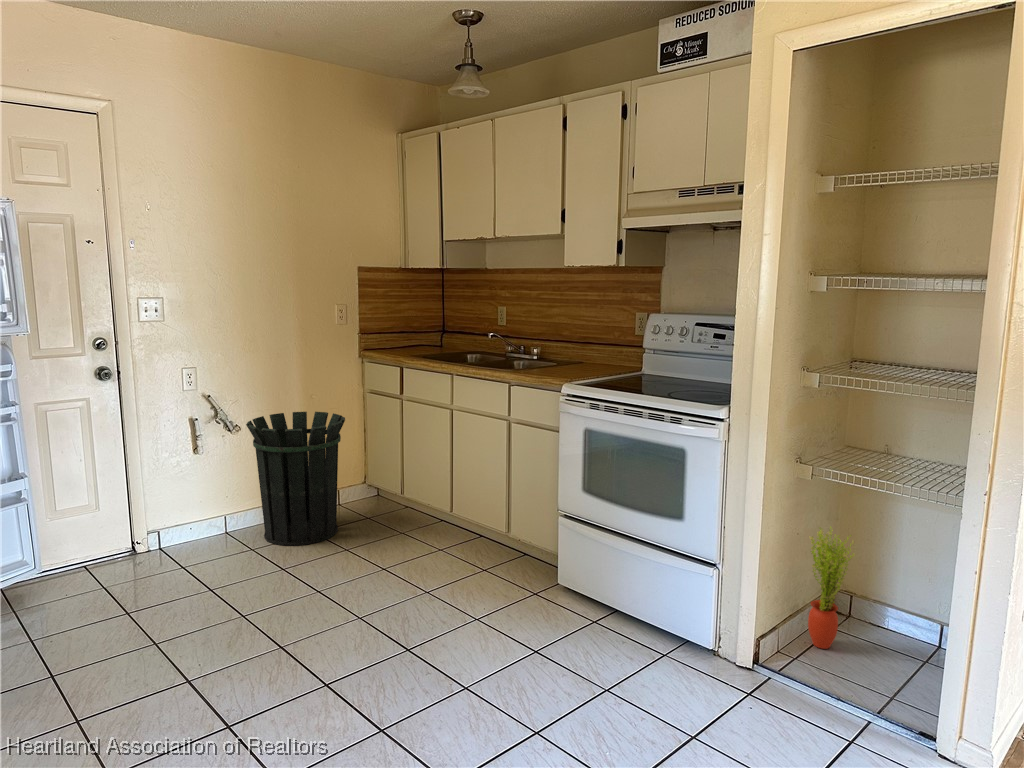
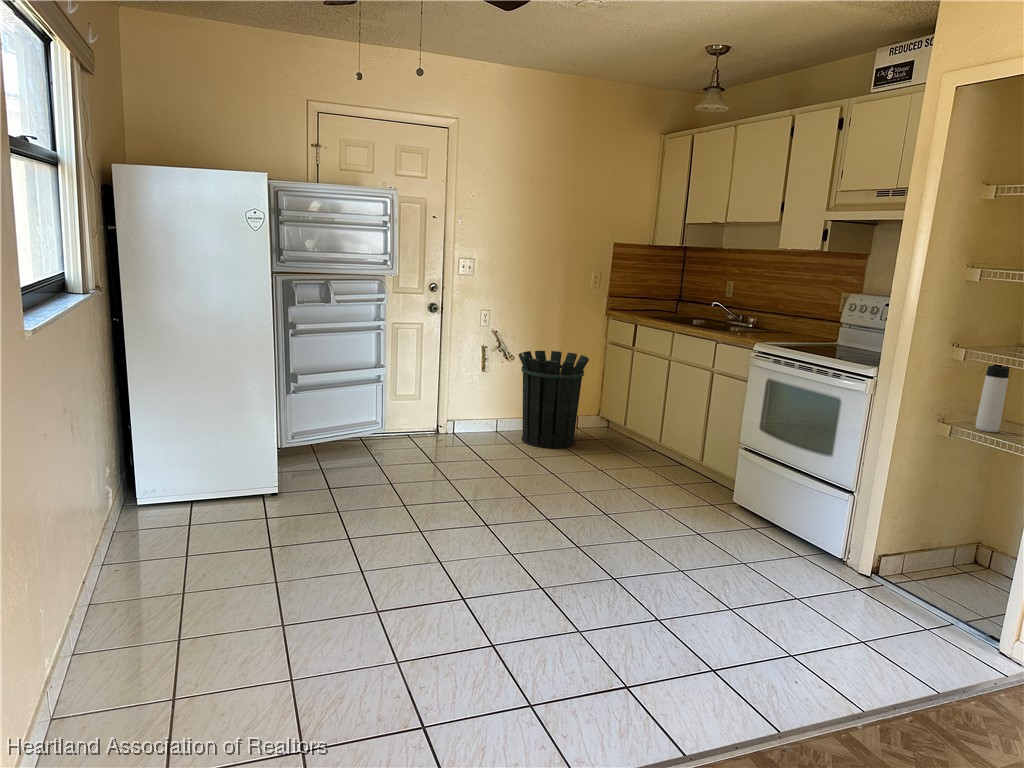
thermos bottle: none [837,384,868,470] -> present [976,364,1010,432]
potted plant: present [808,527,855,649] -> none [936,477,986,579]

